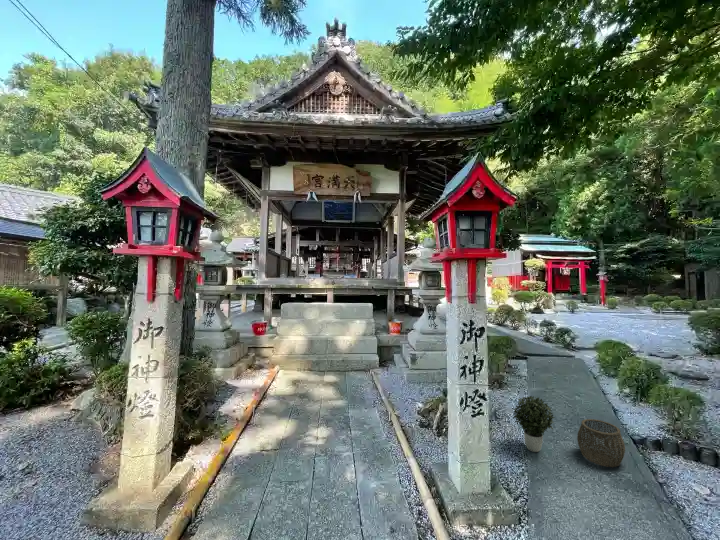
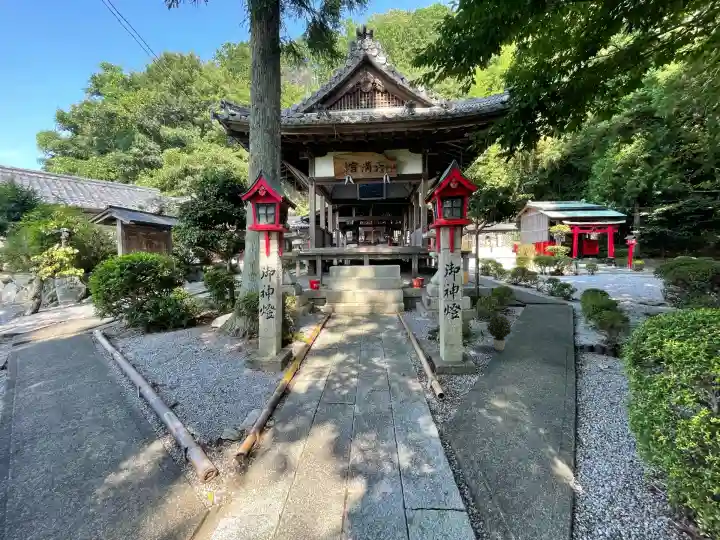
woven basket: present [577,419,625,467] -> none [528,330,558,357]

